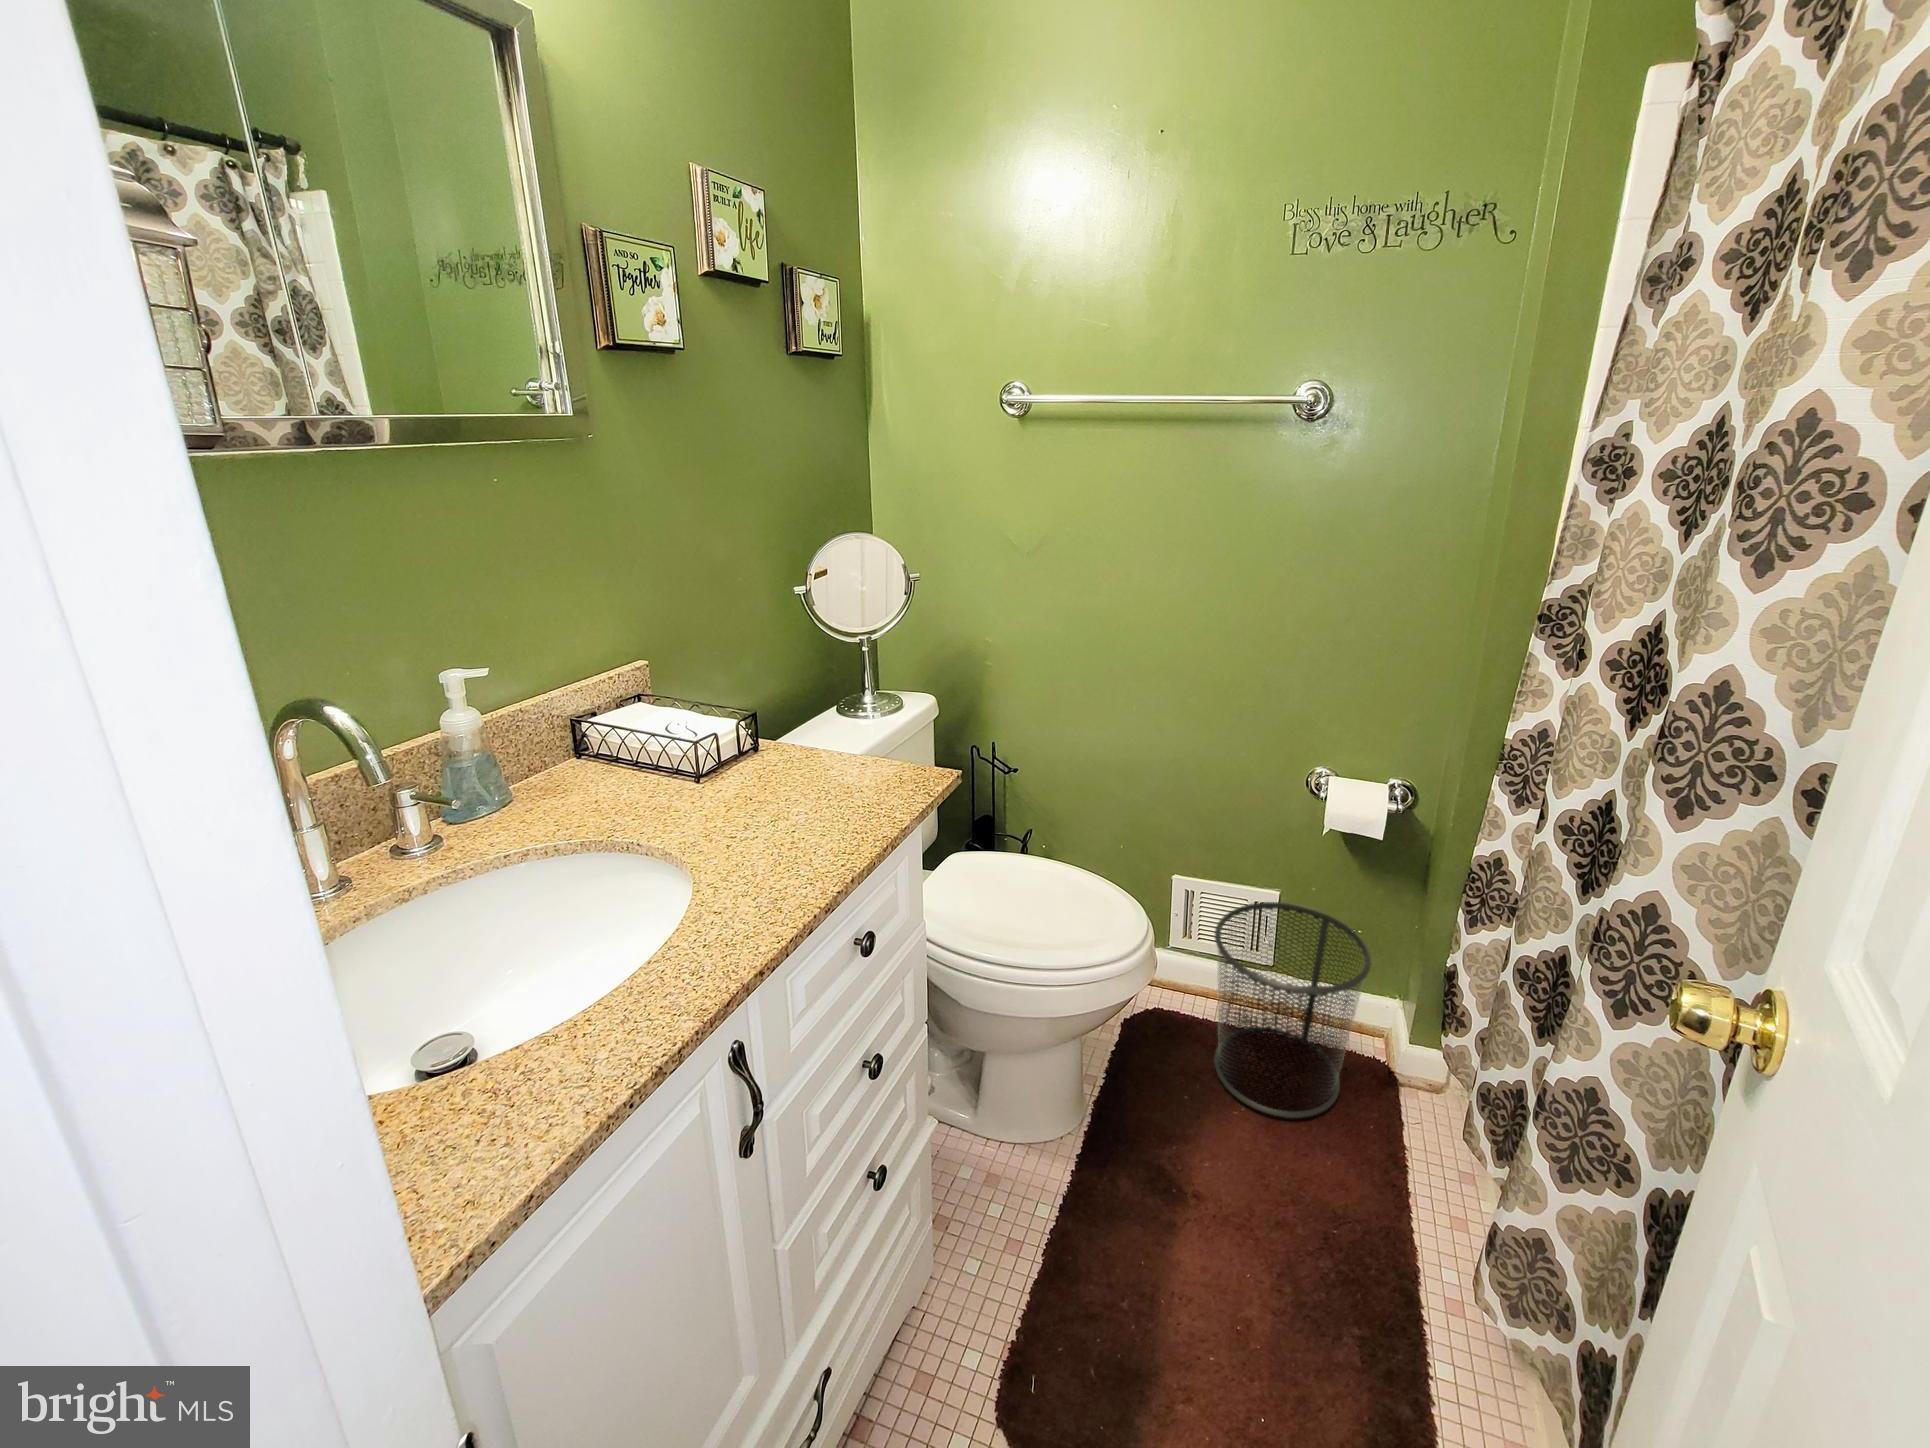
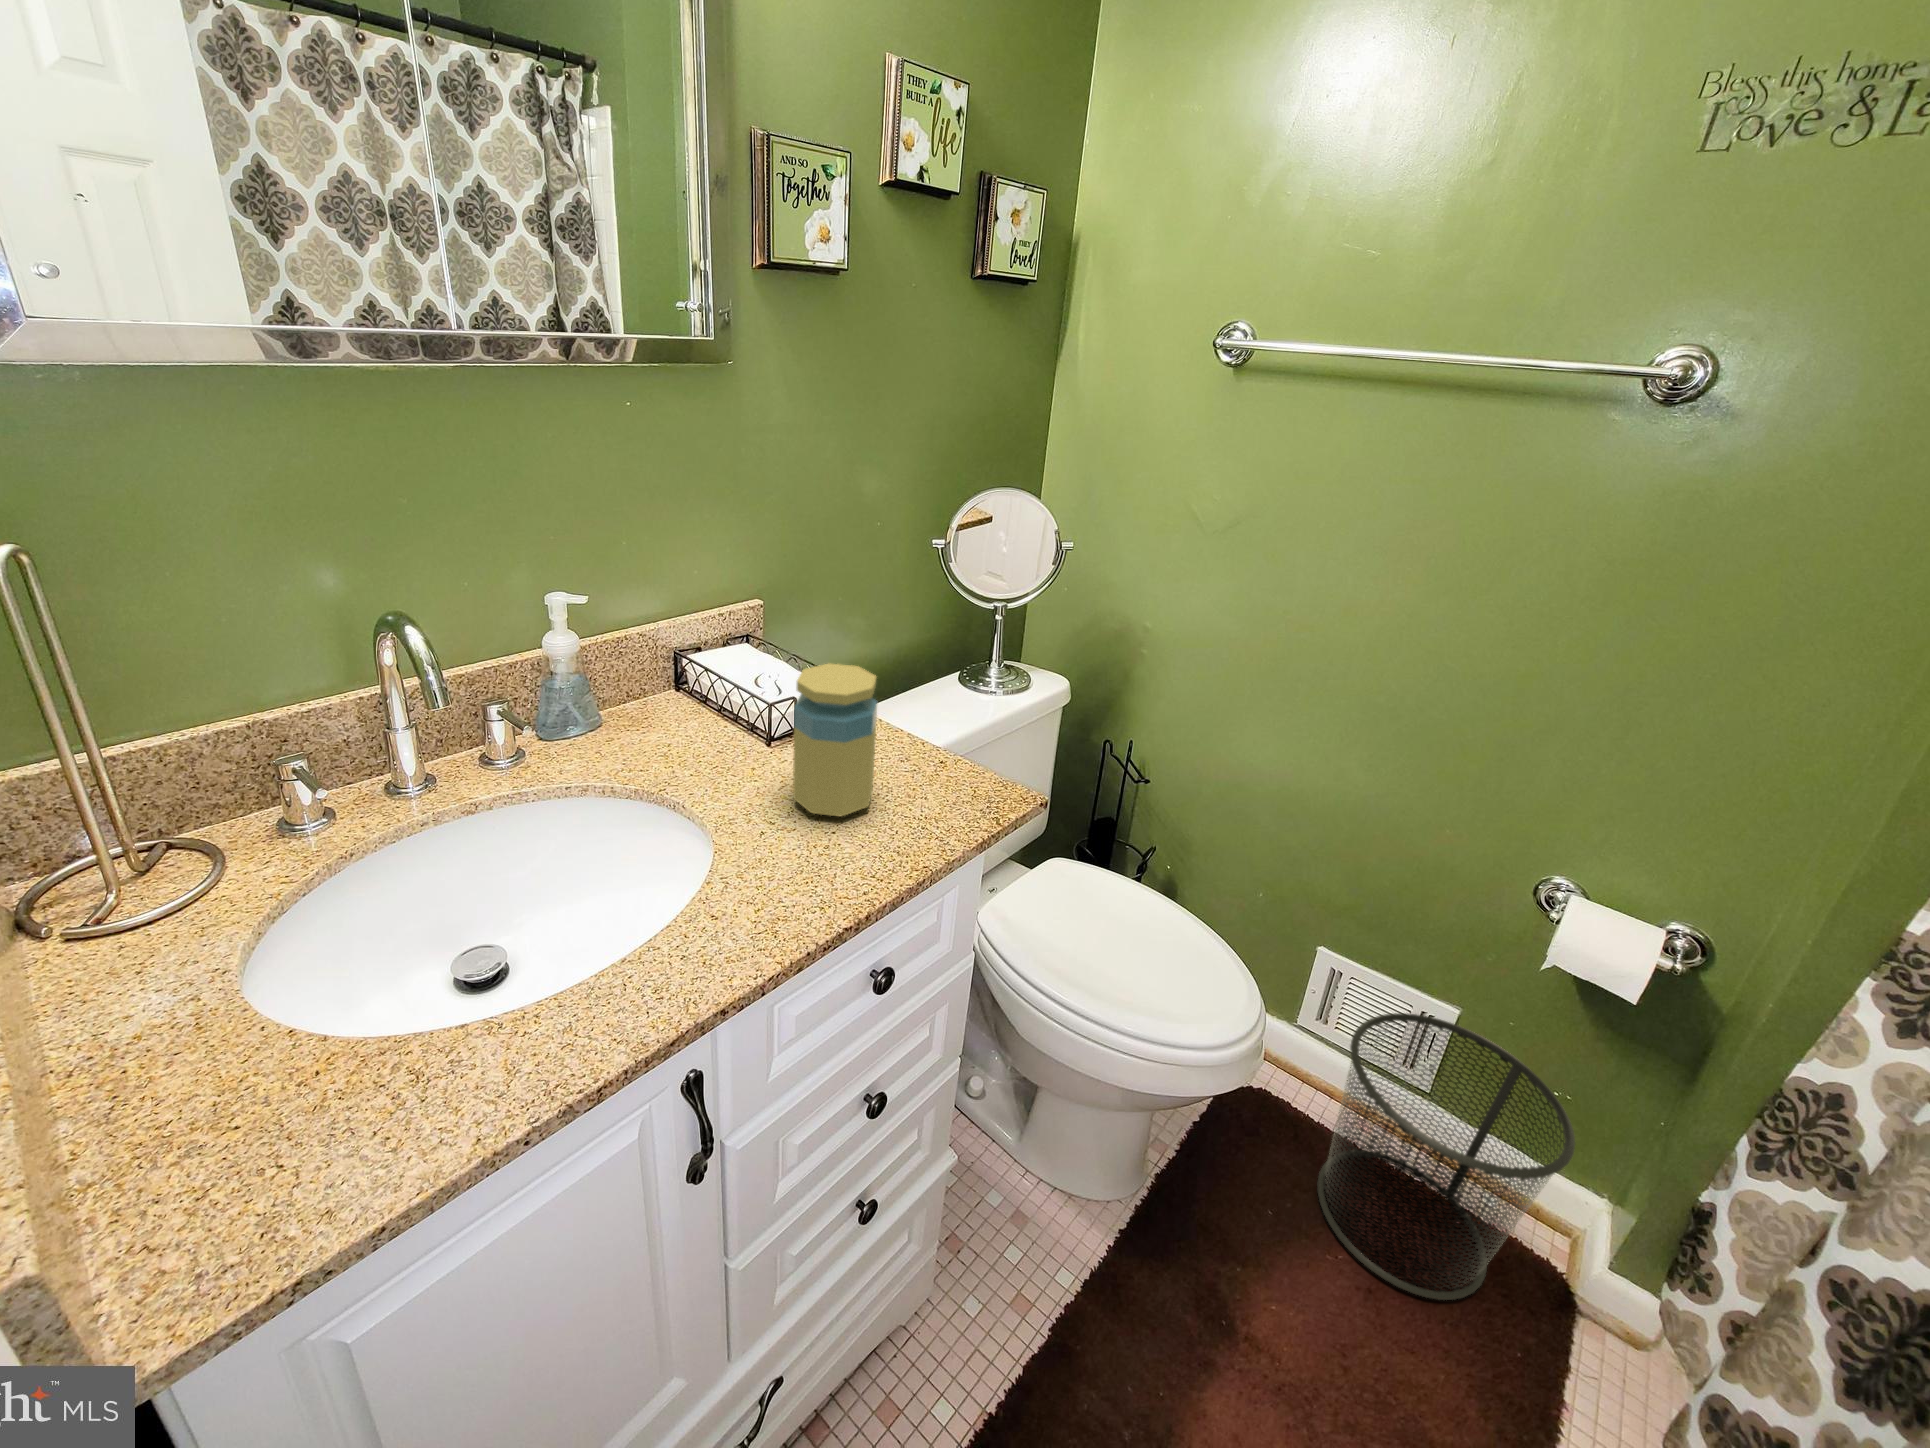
jar: none [736,686,816,823] -> present [793,664,878,816]

